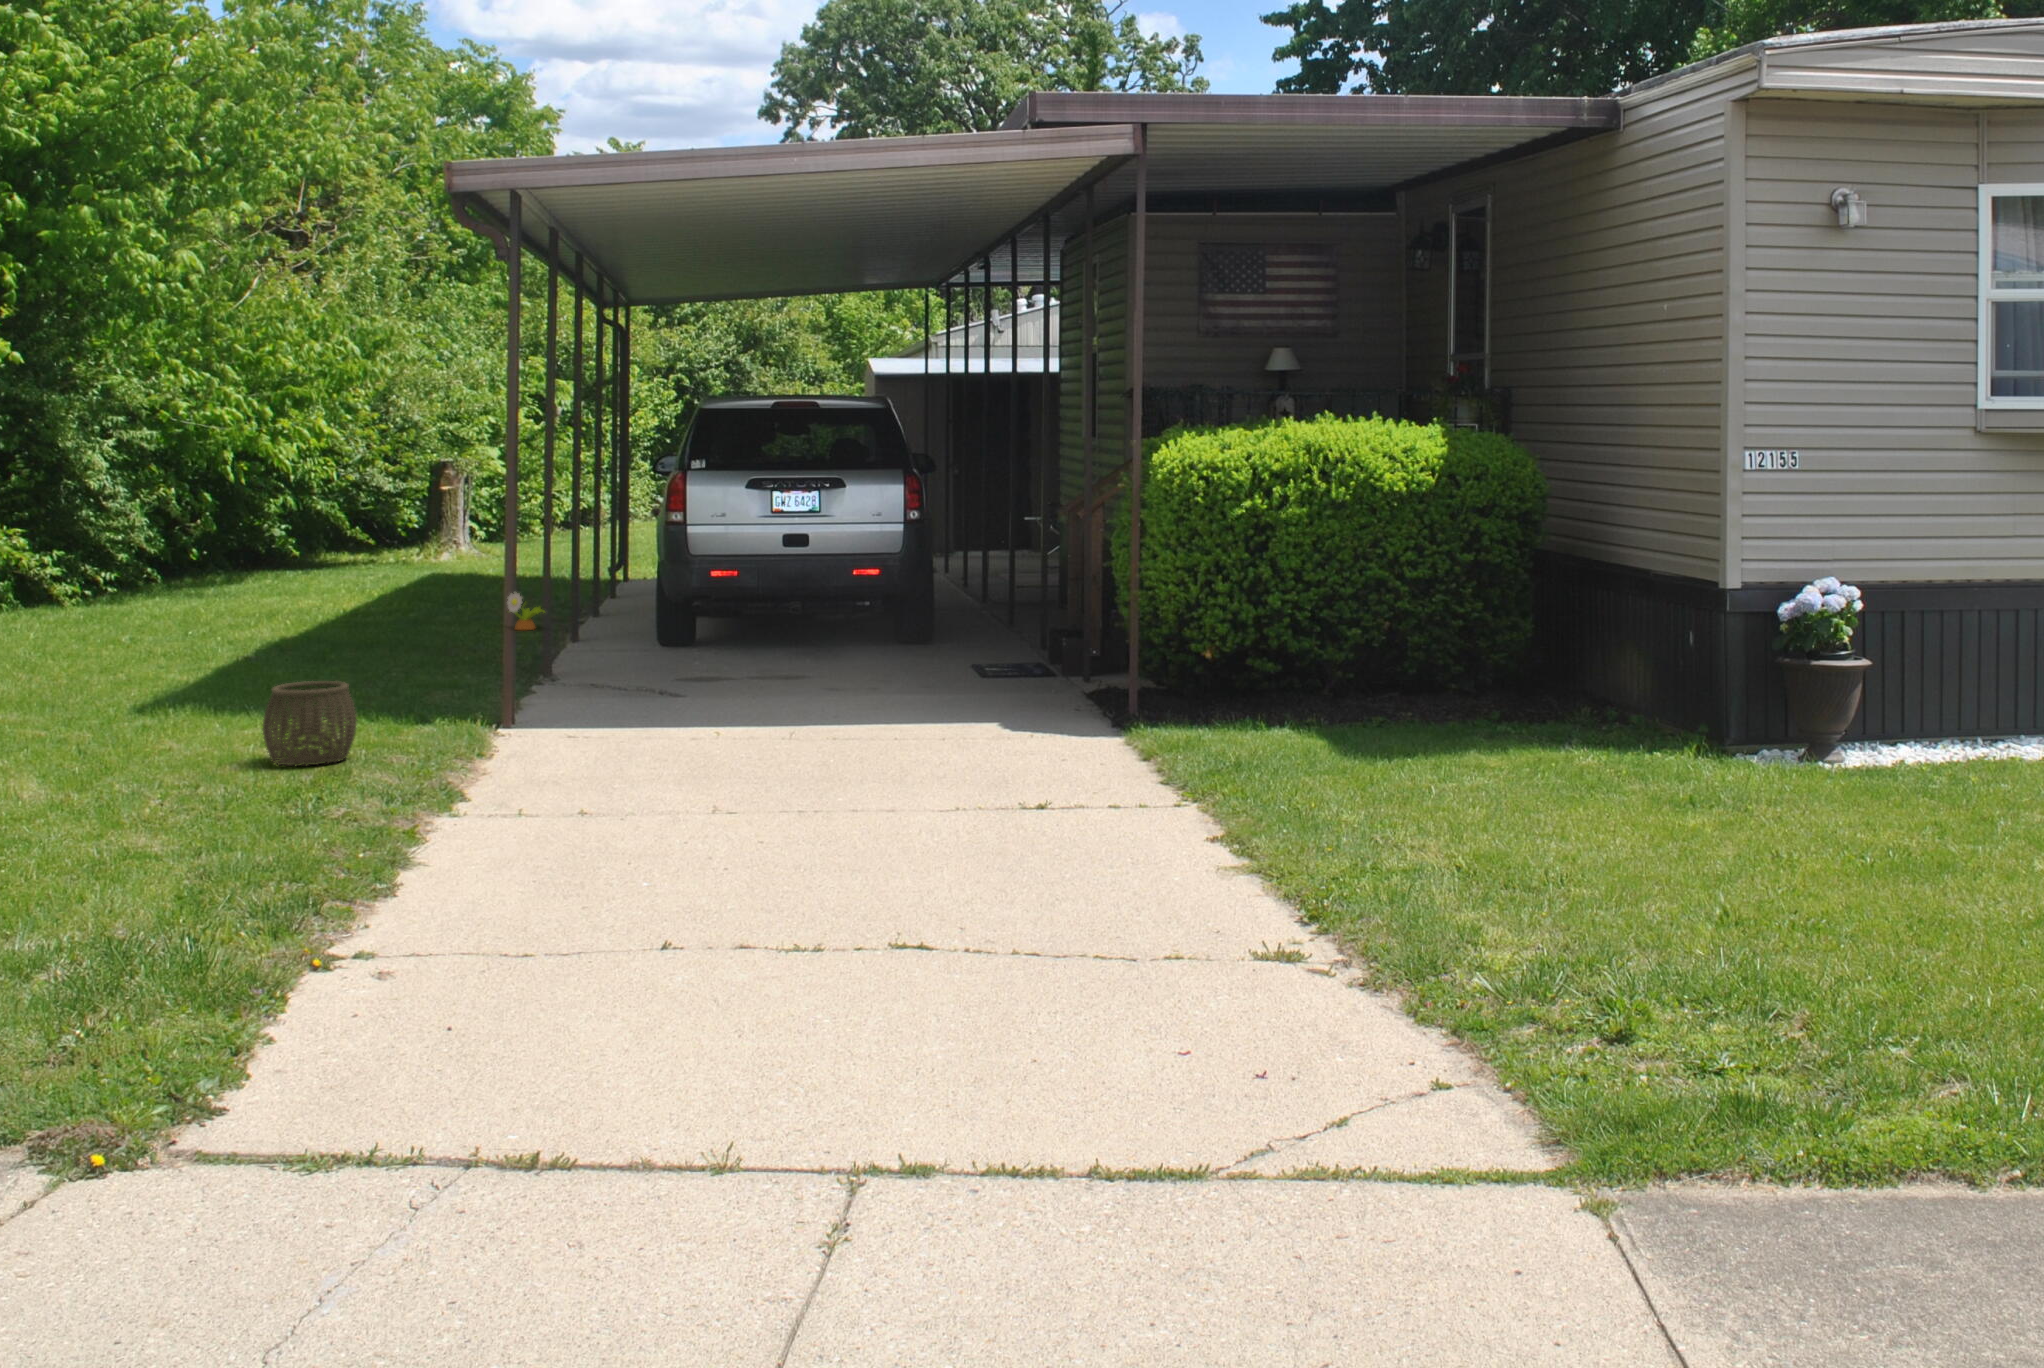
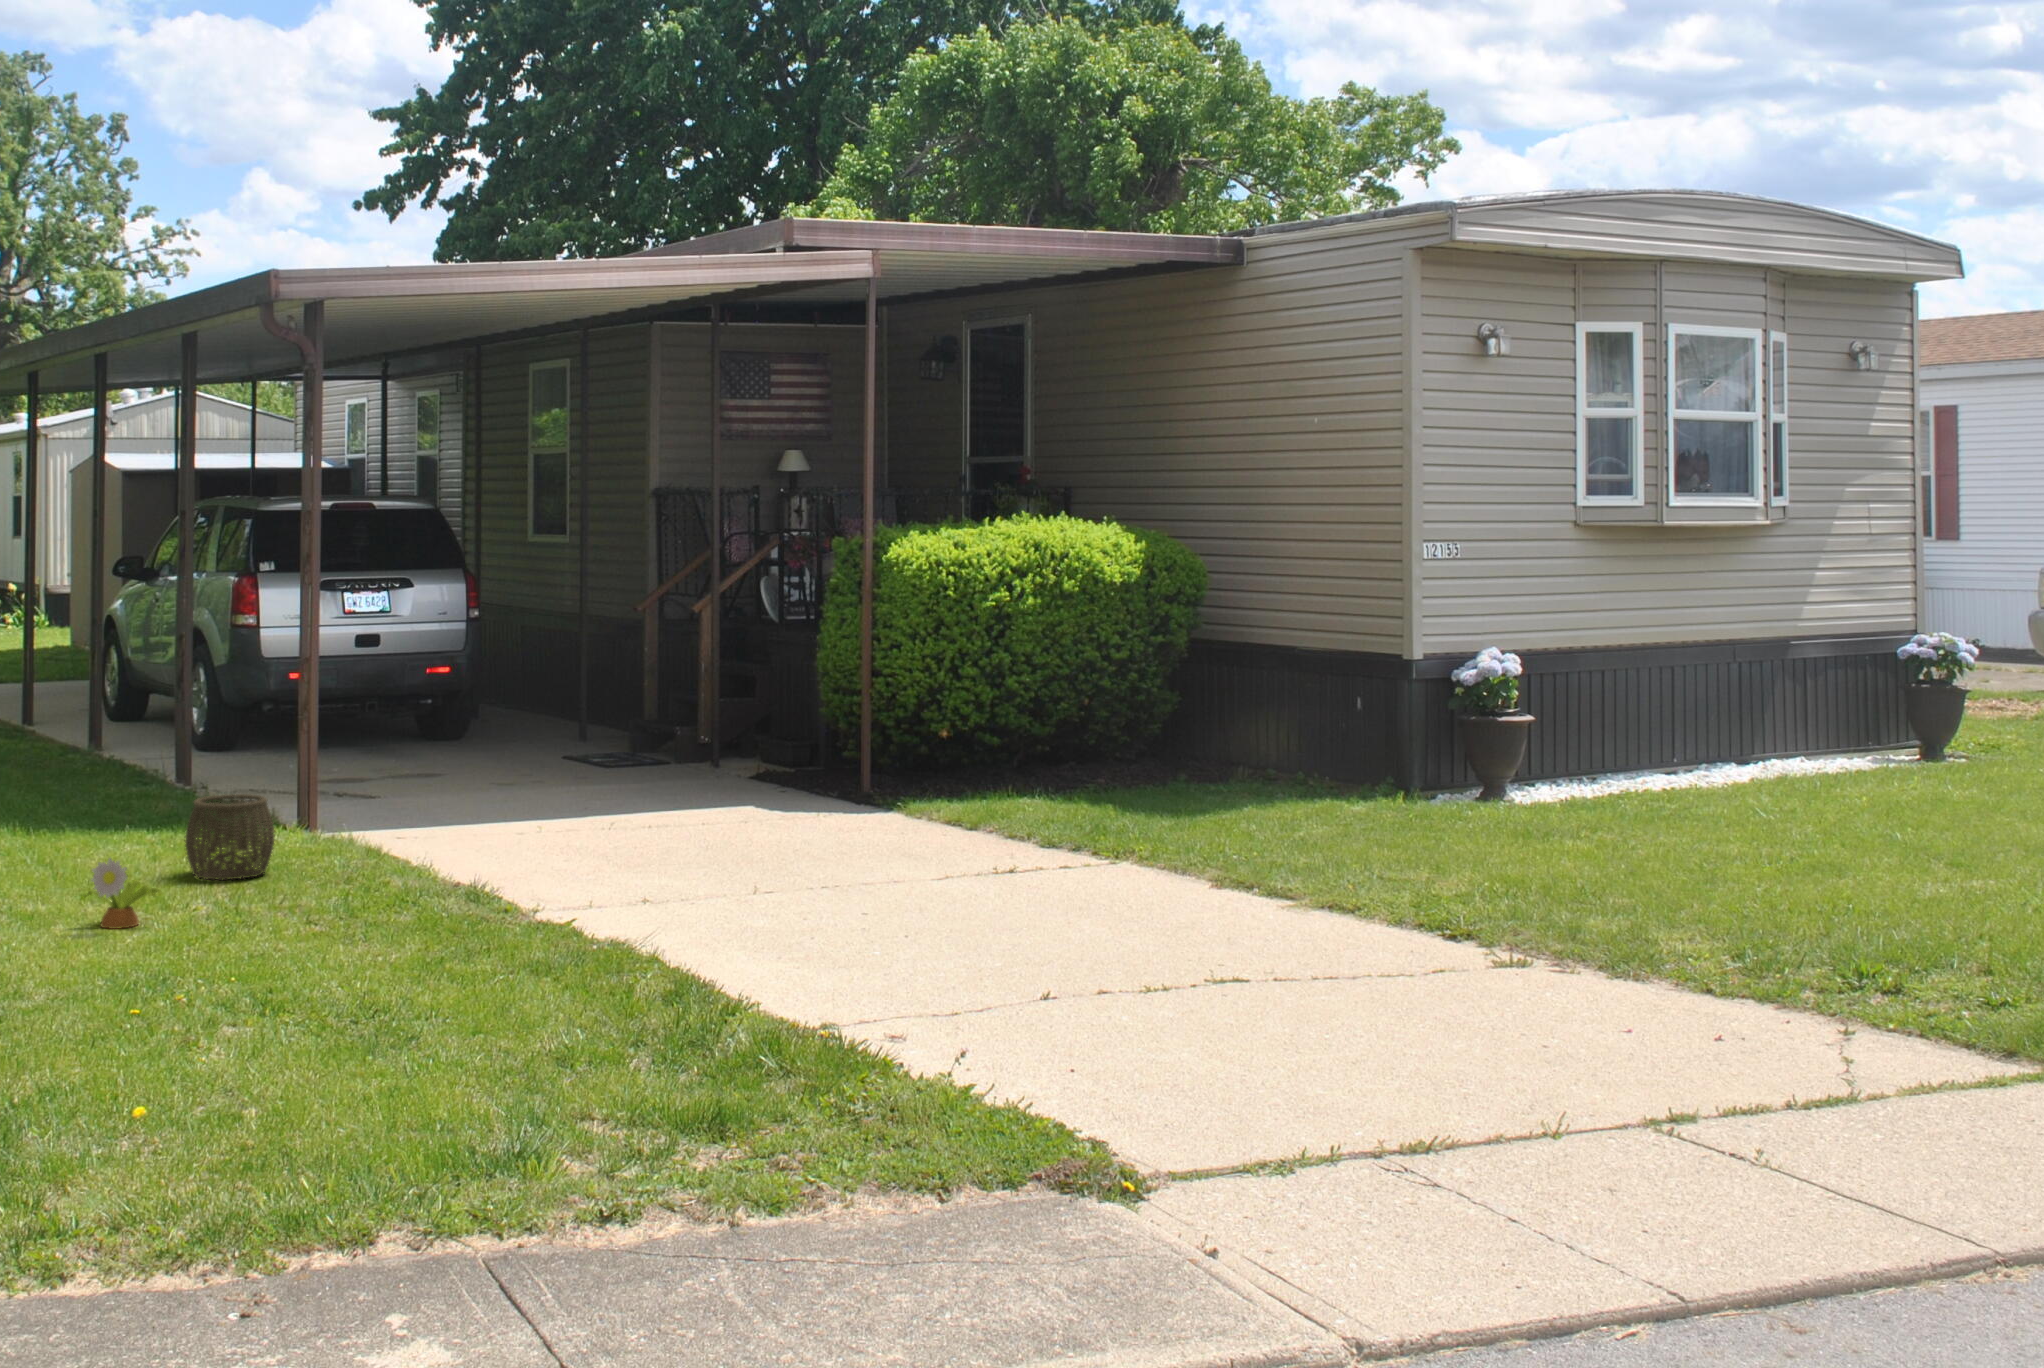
decorative plant: present [507,593,544,630] -> present [84,858,162,929]

